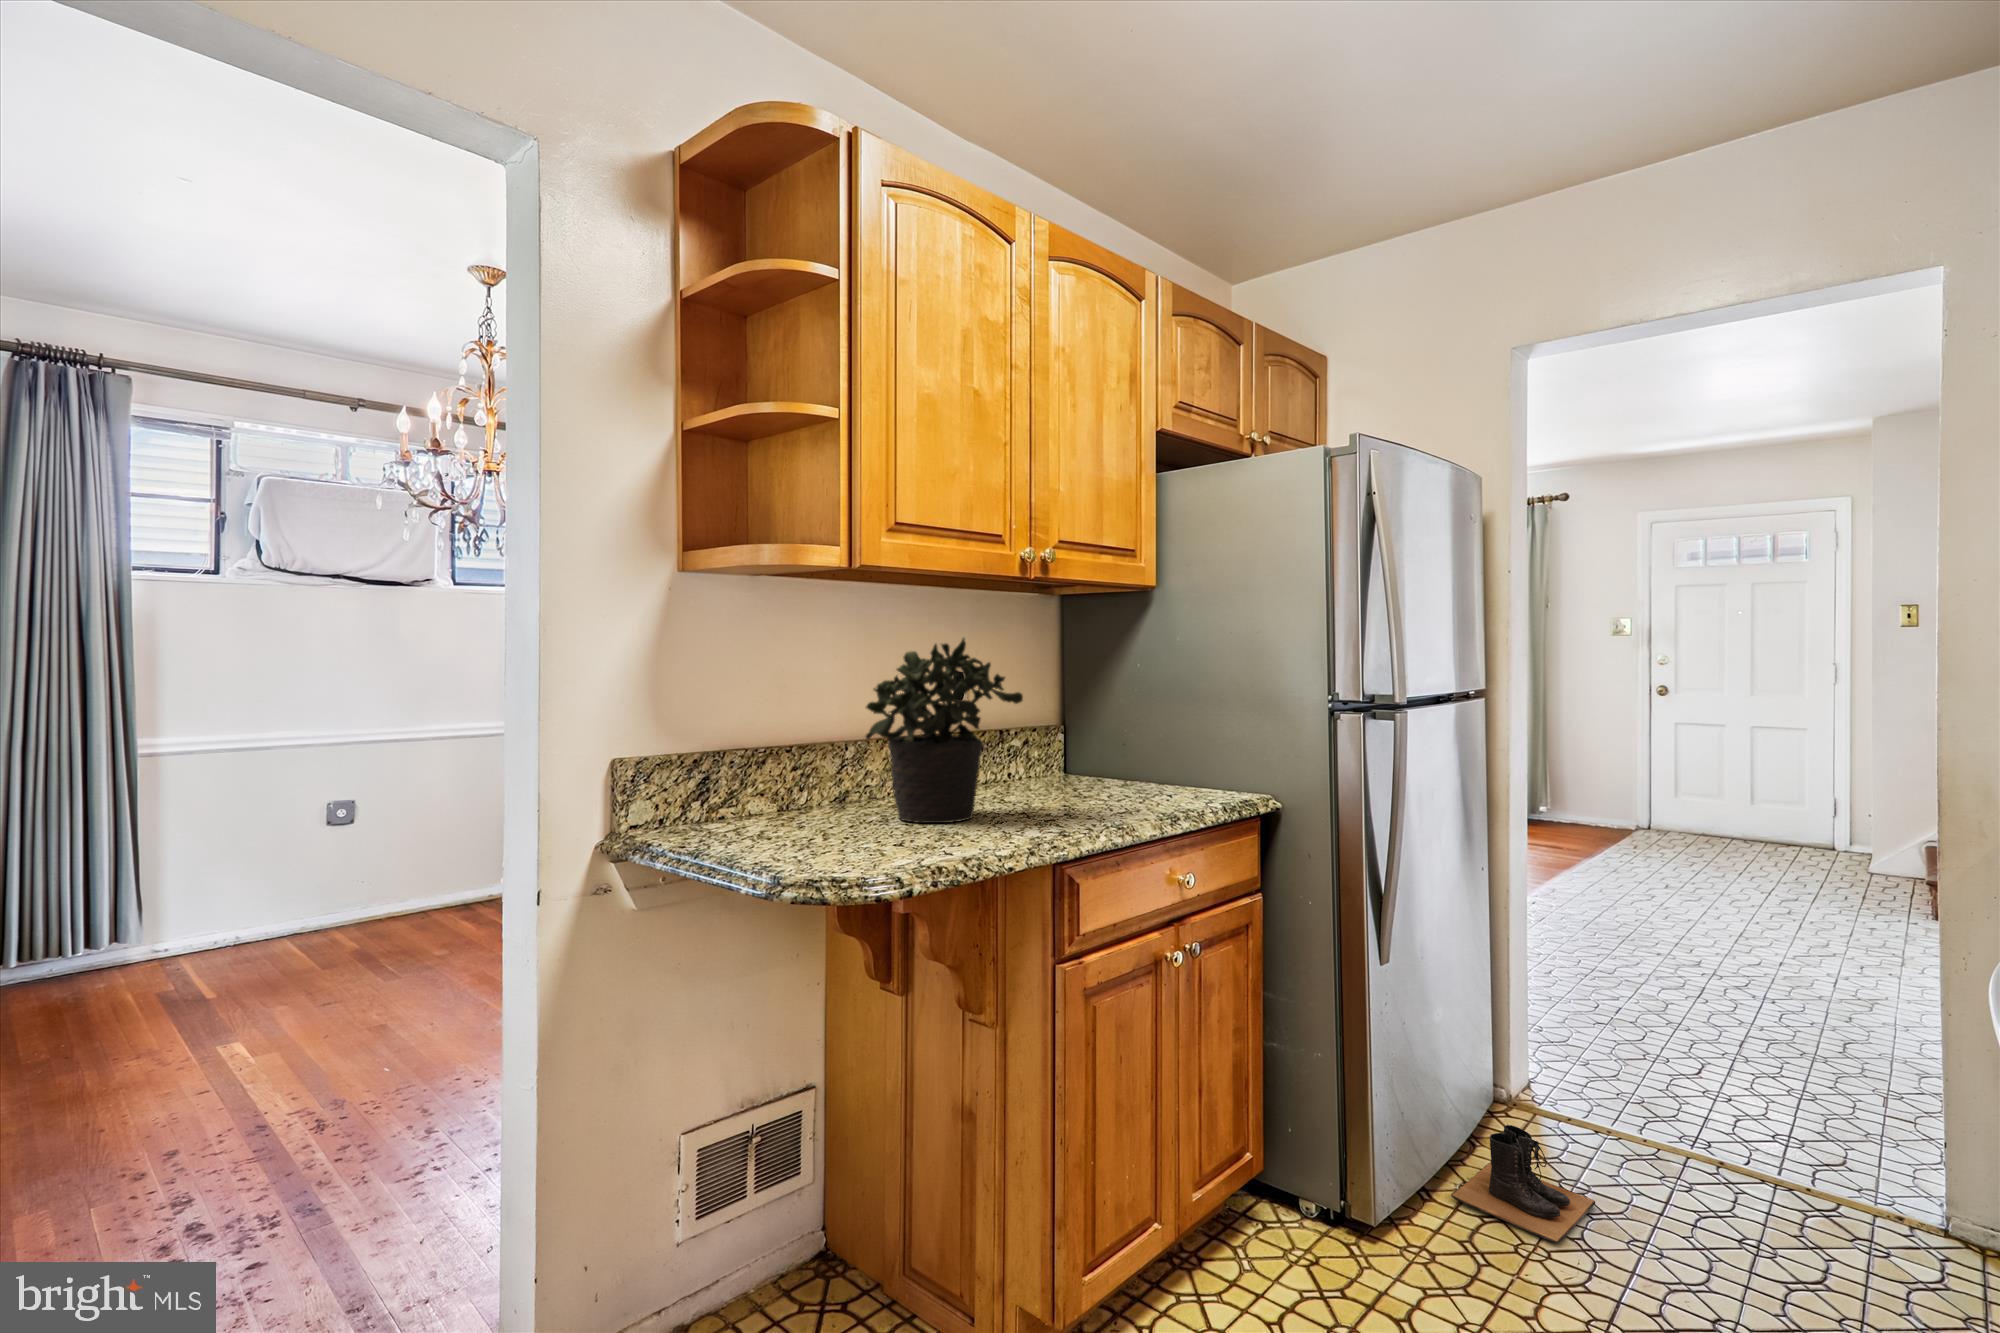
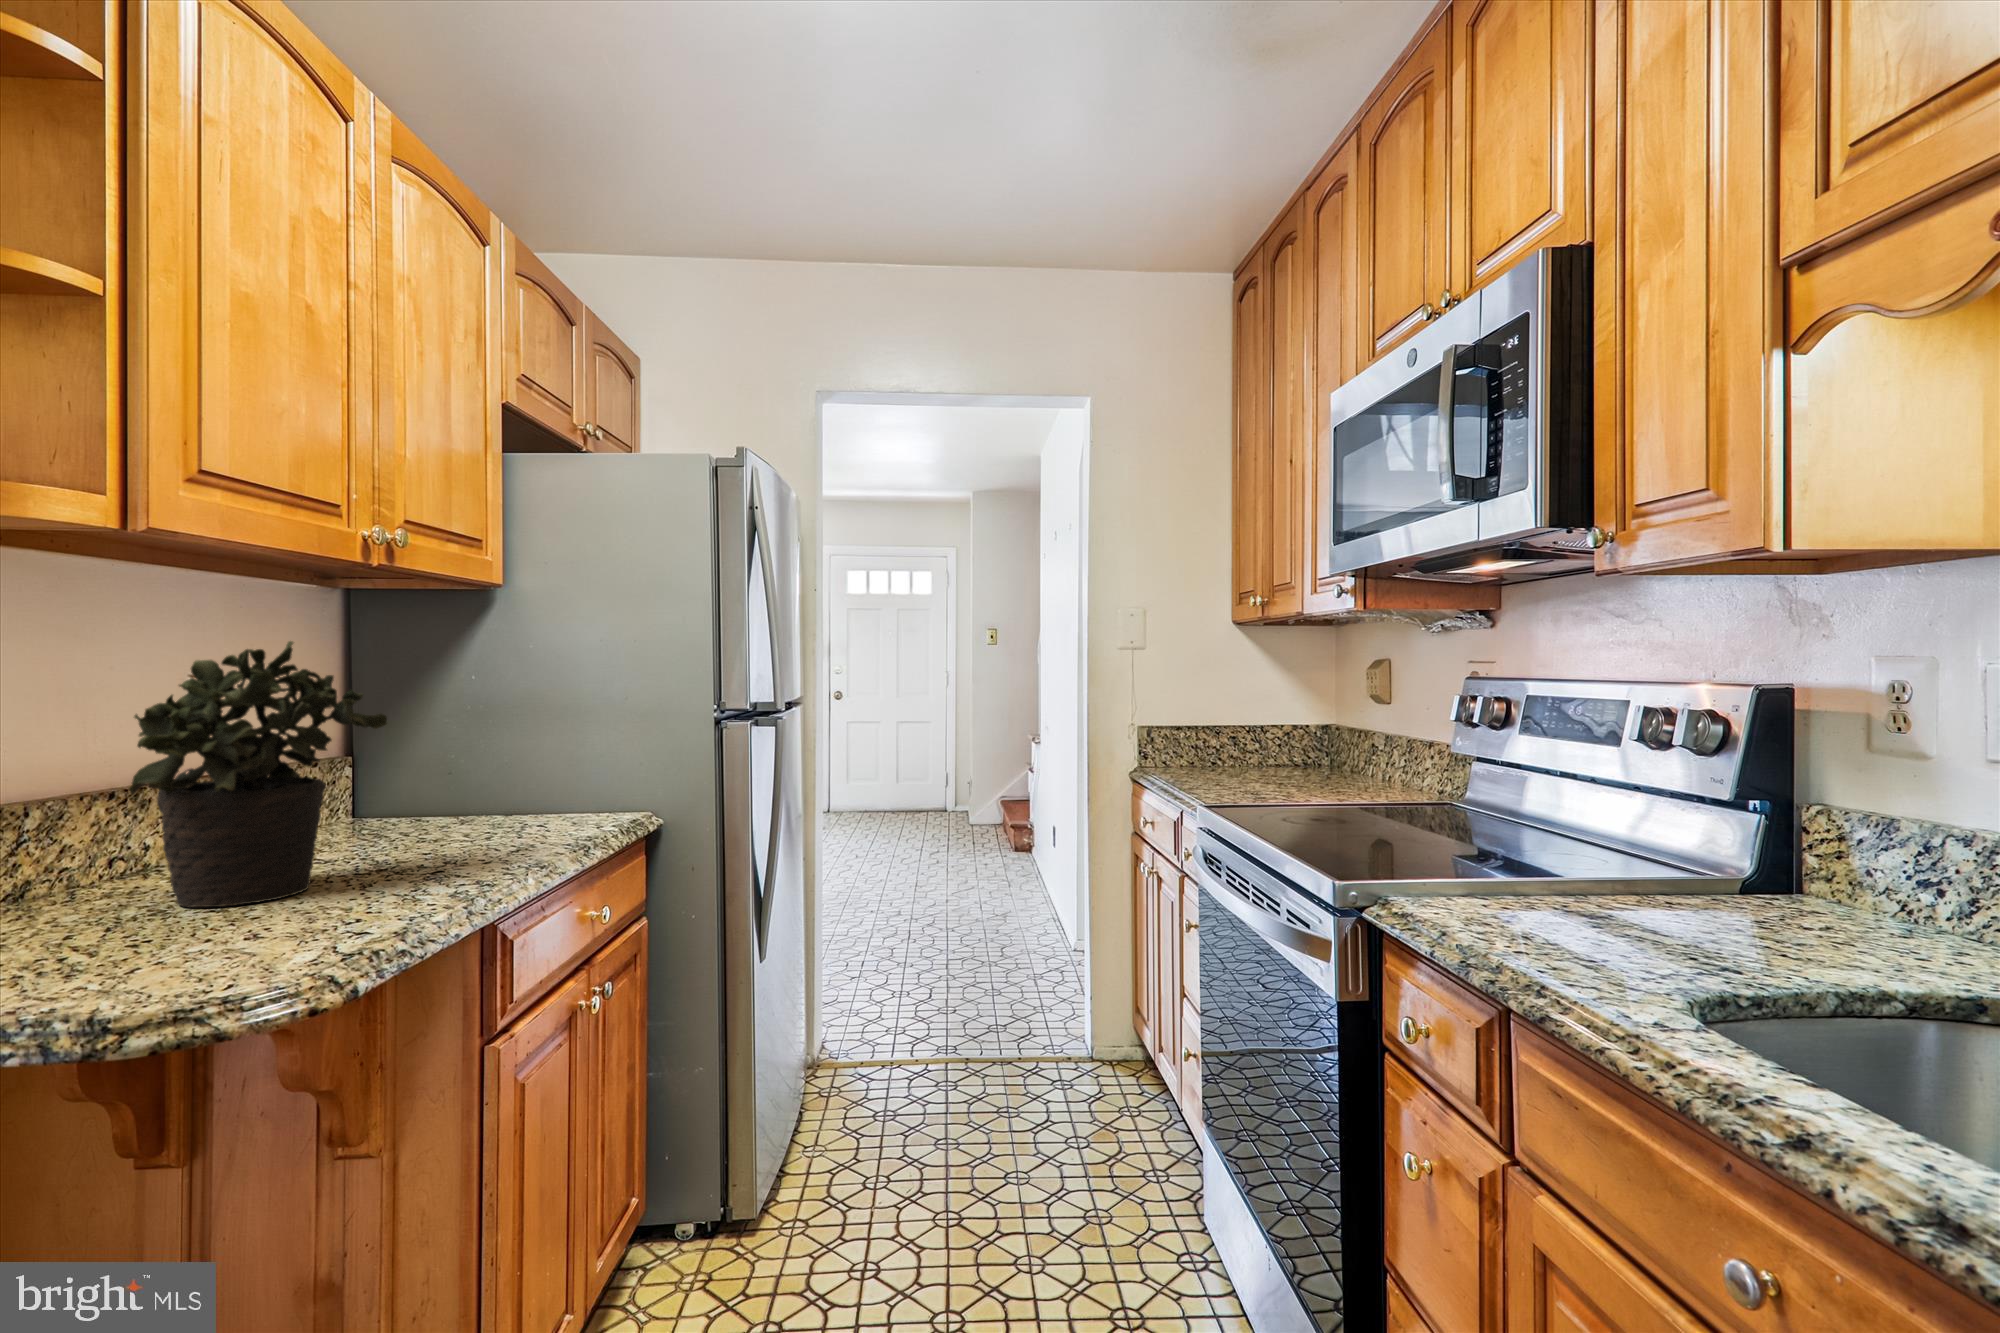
boots: present [1451,1125,1595,1243] -> none [802,1081,904,1168]

